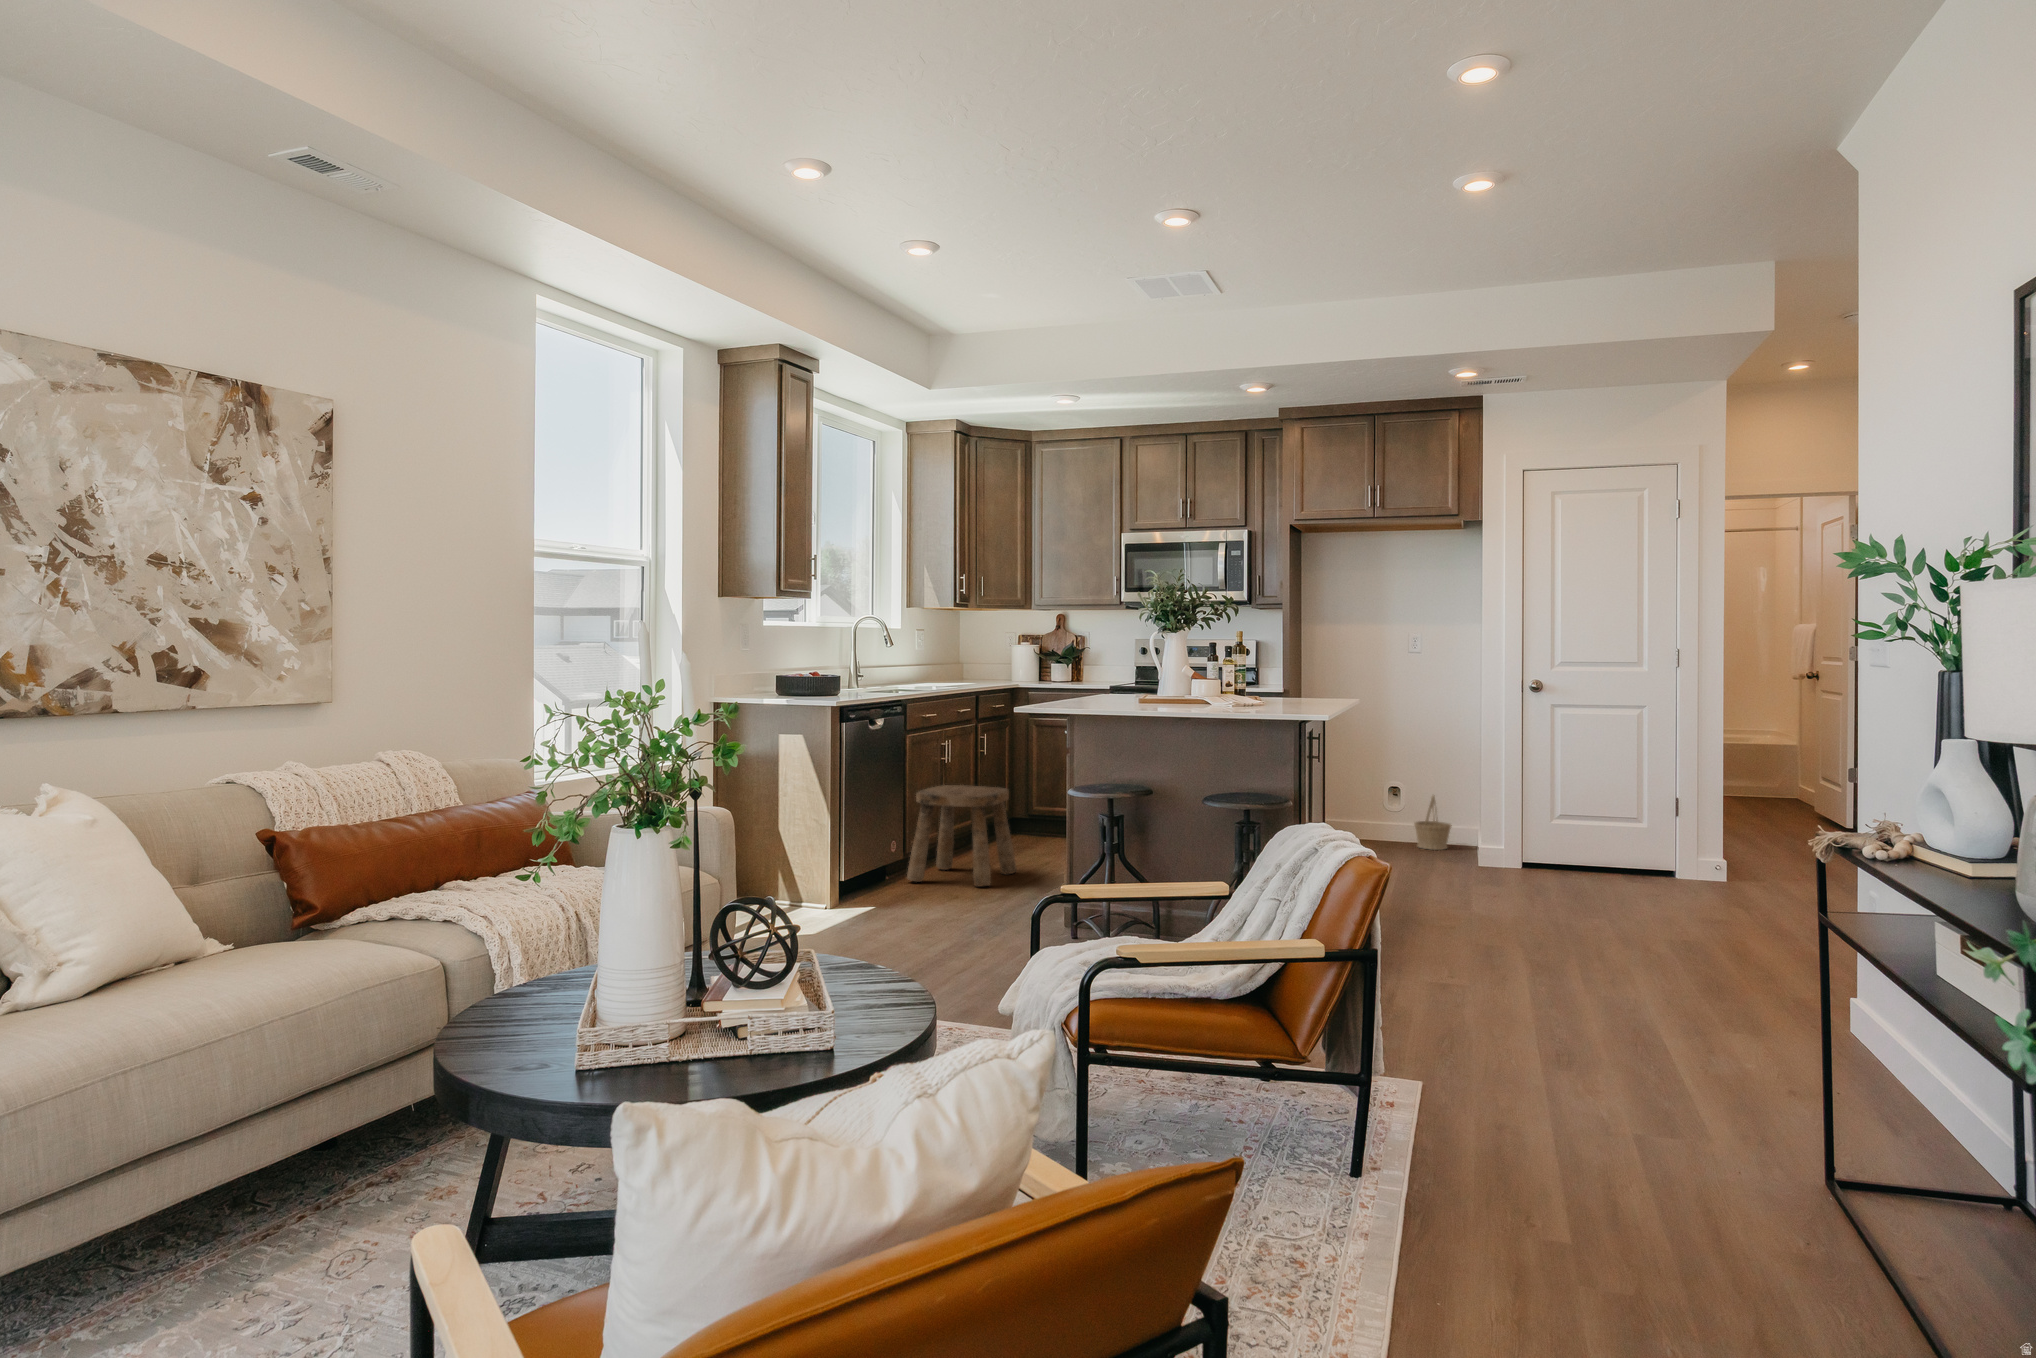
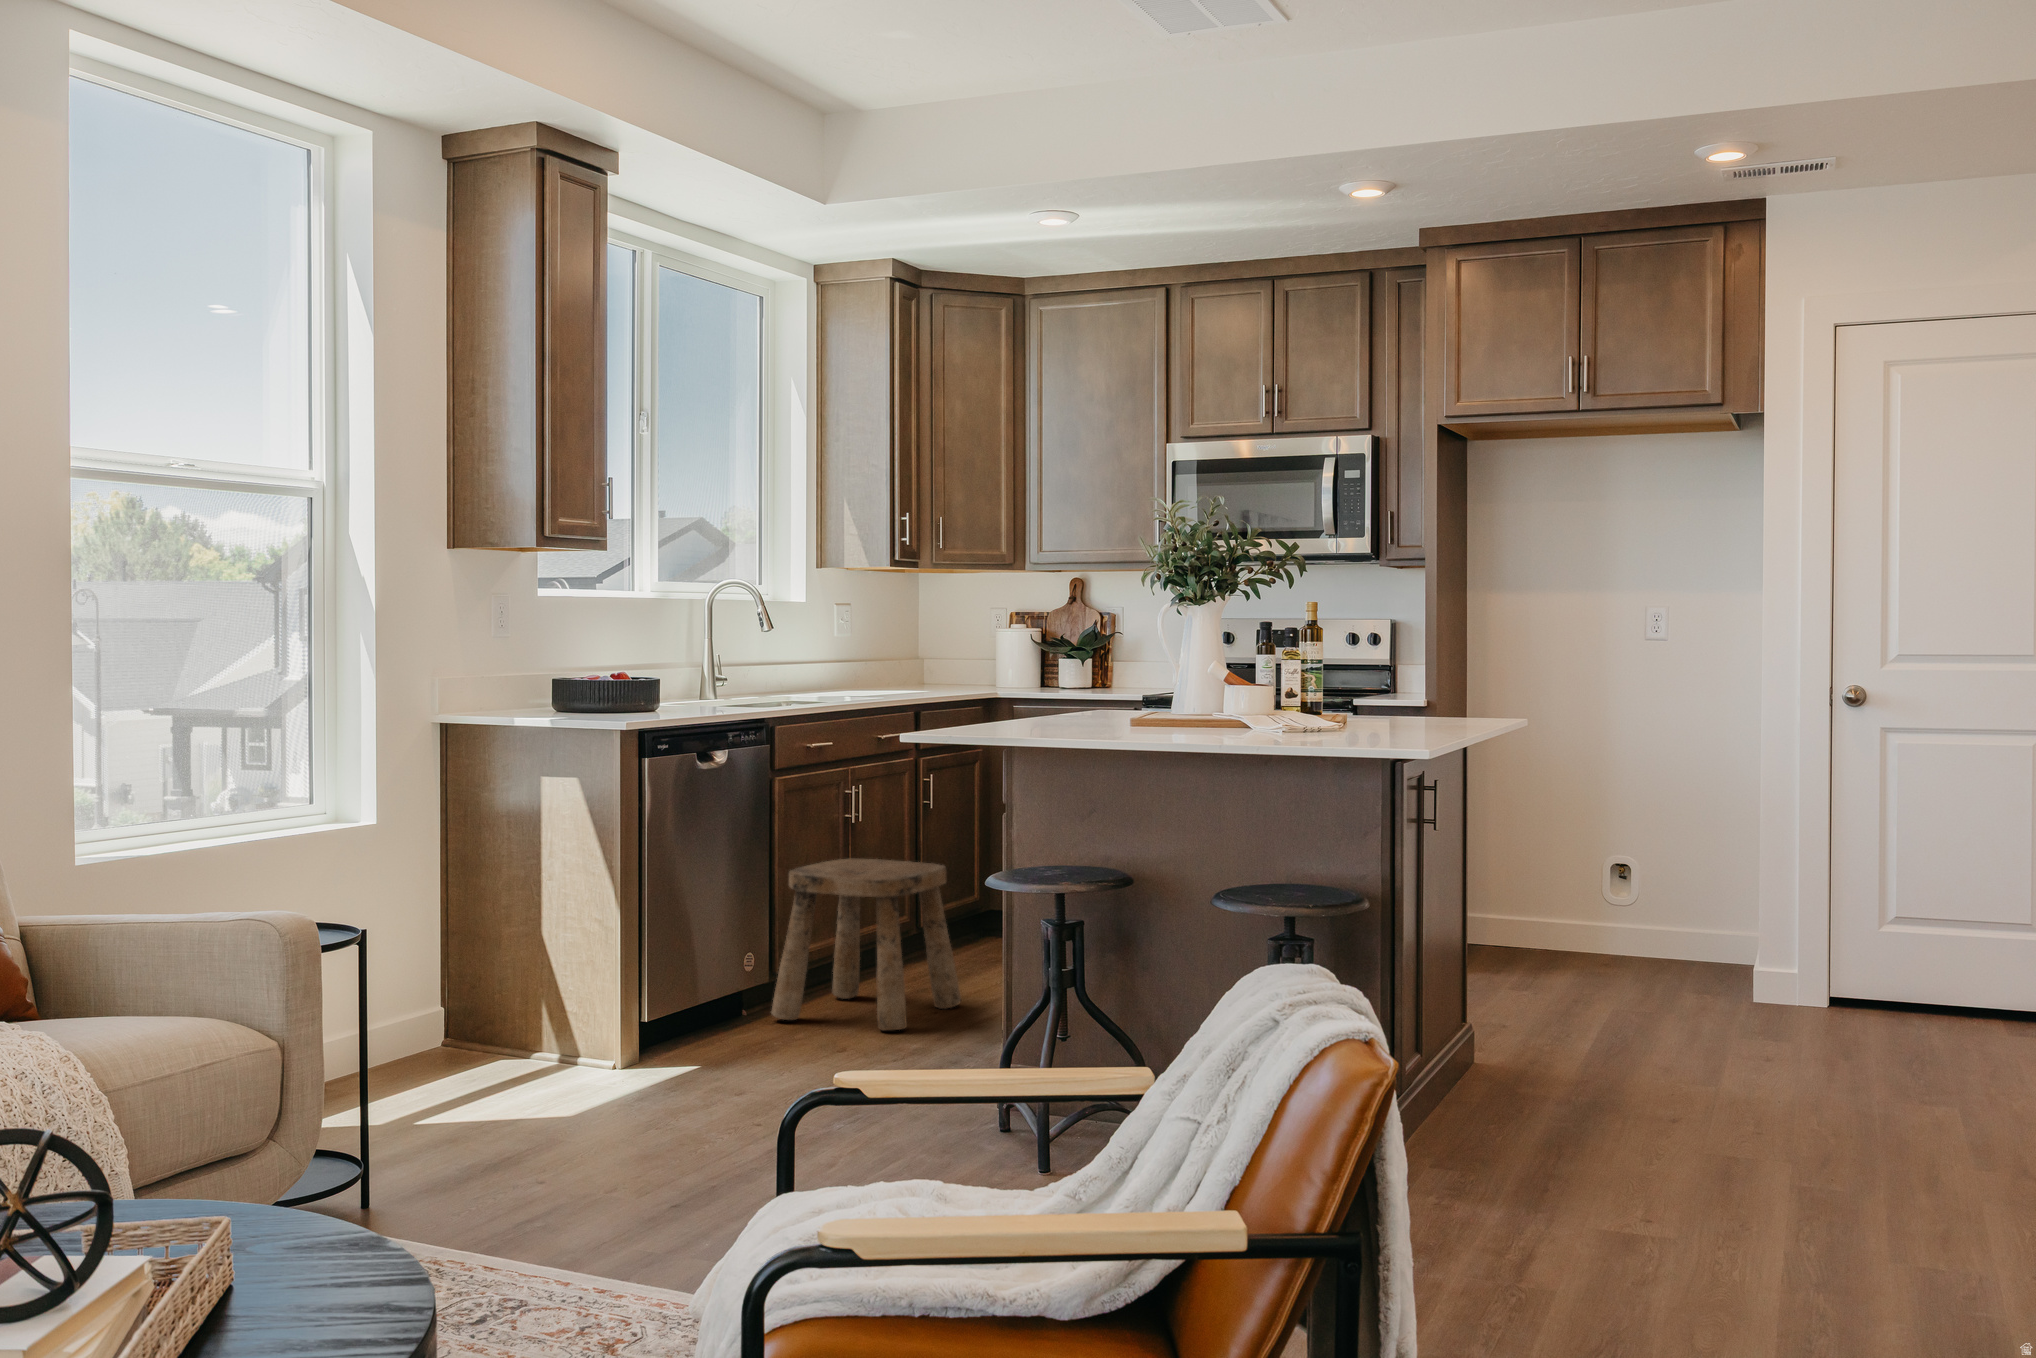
basket: present [1414,796,1452,850] -> none [1650,879,1714,973]

